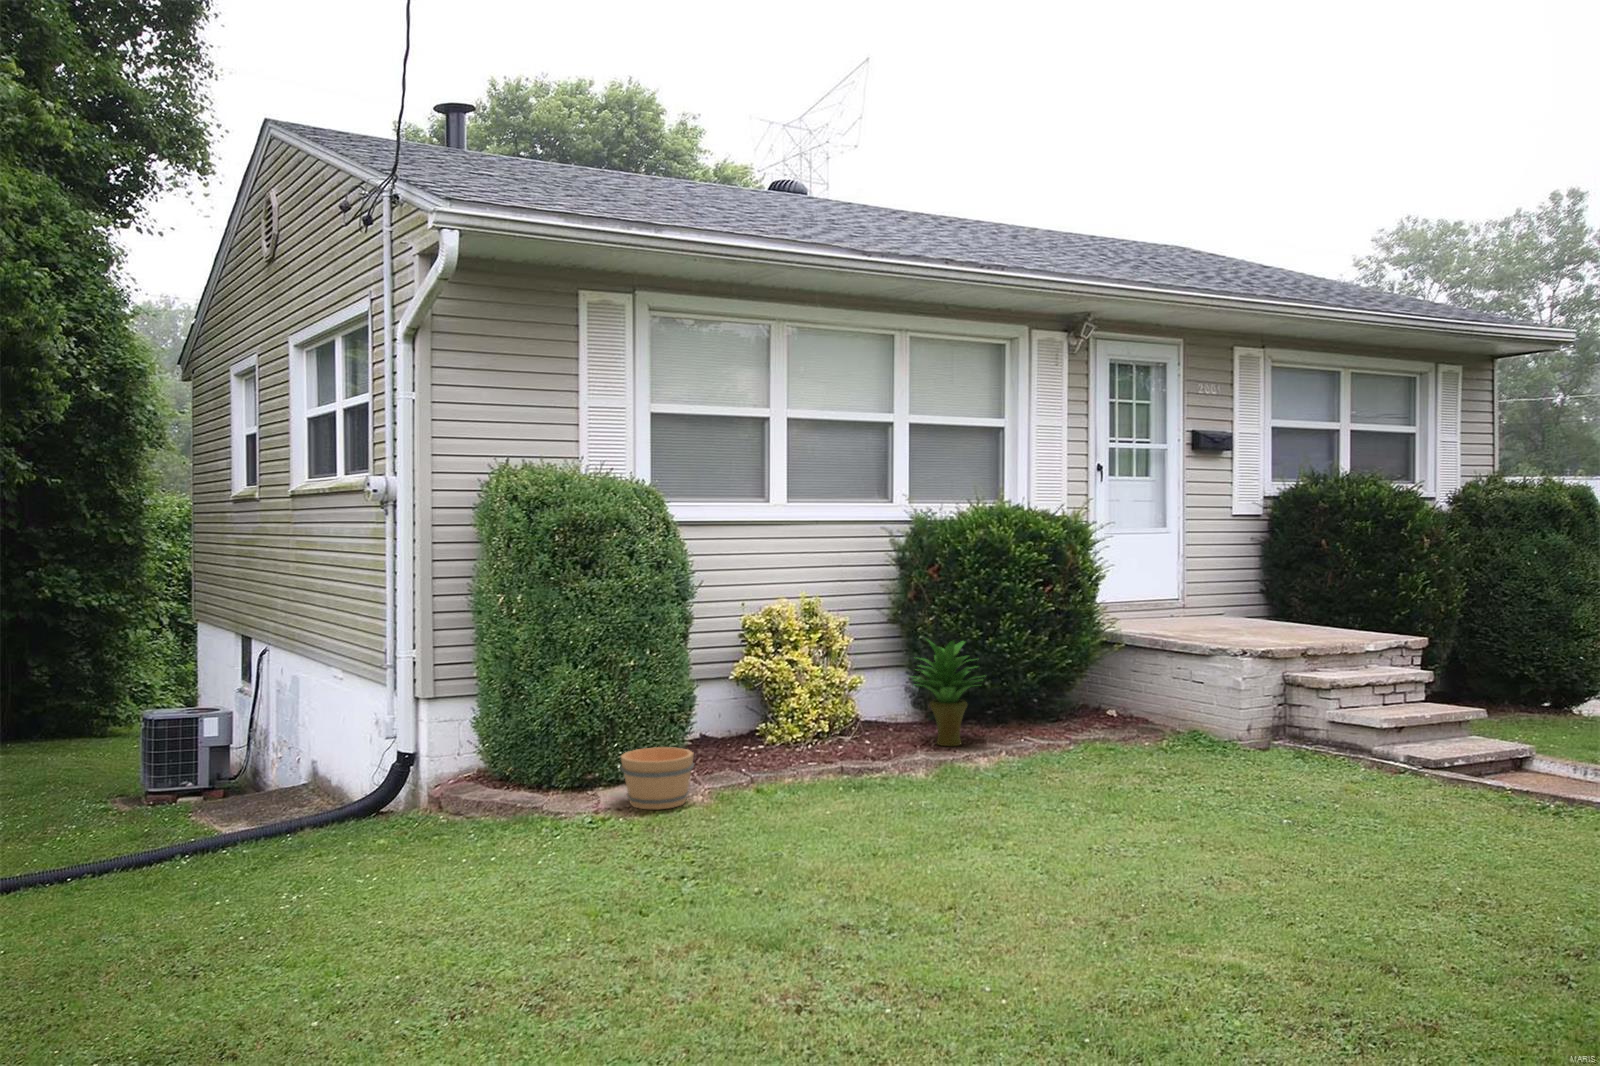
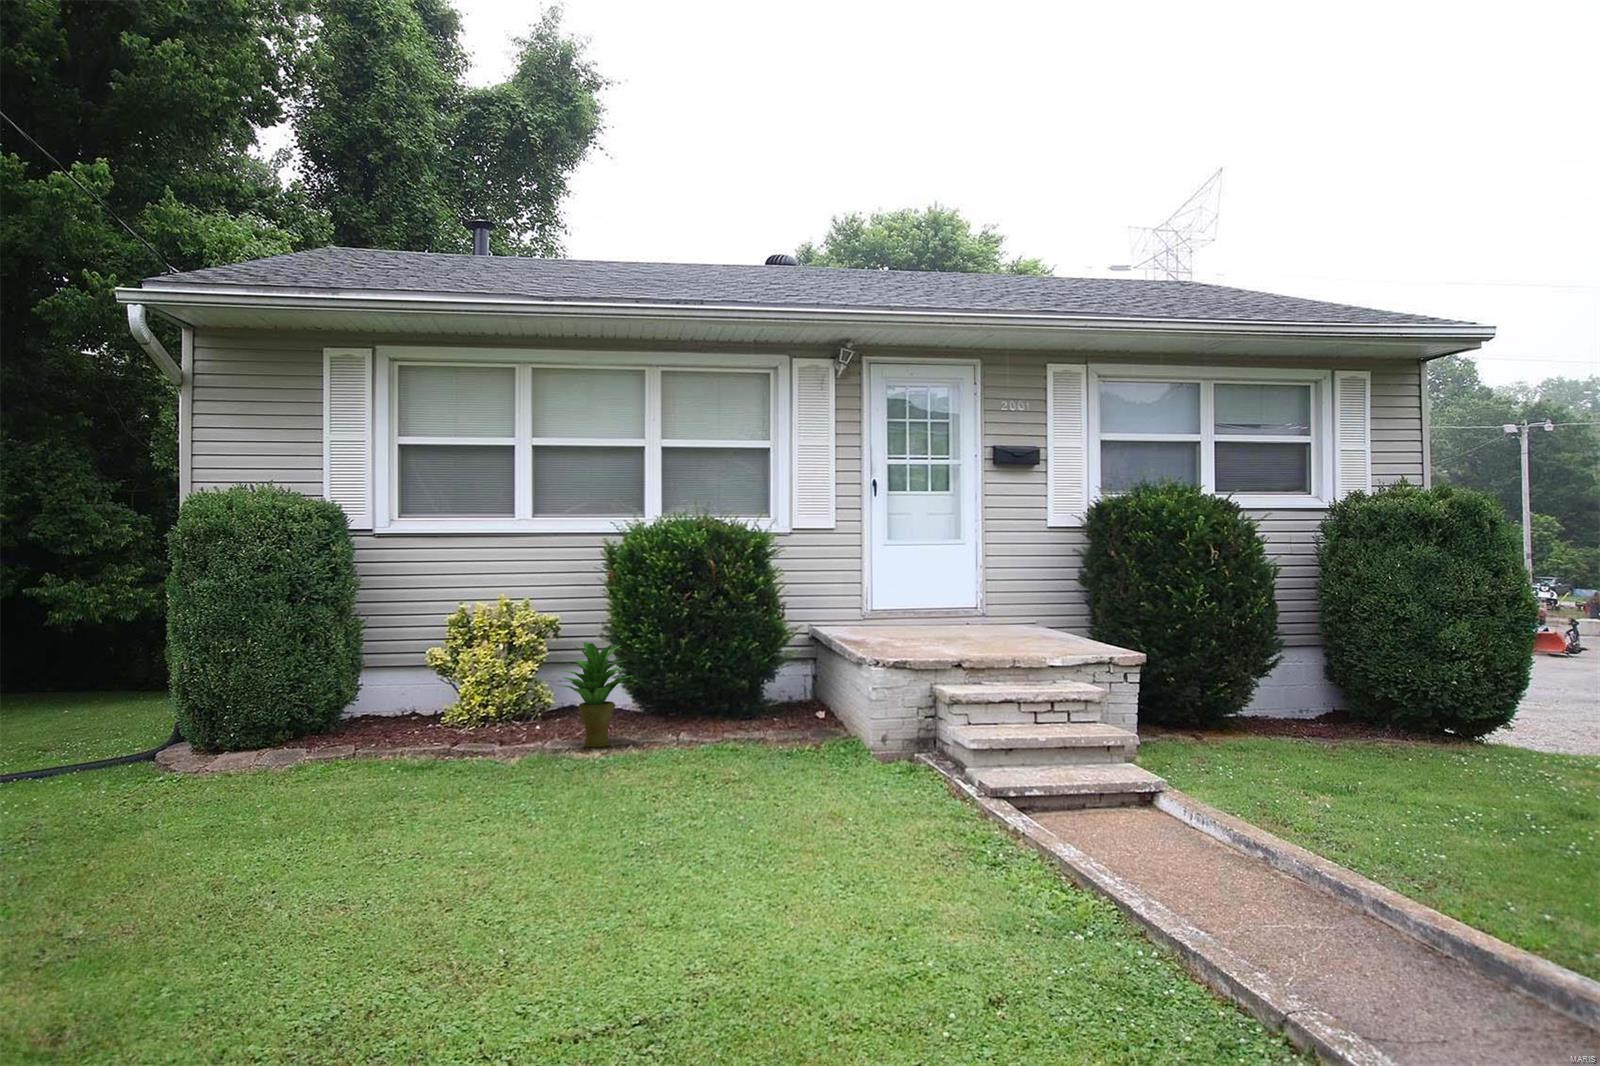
bucket: present [620,747,694,810] -> none [179,727,257,782]

